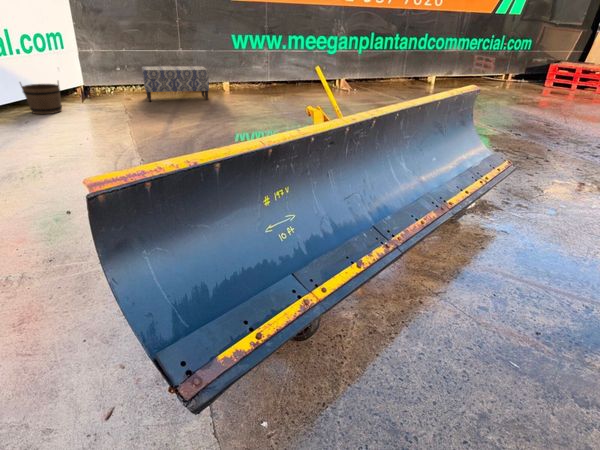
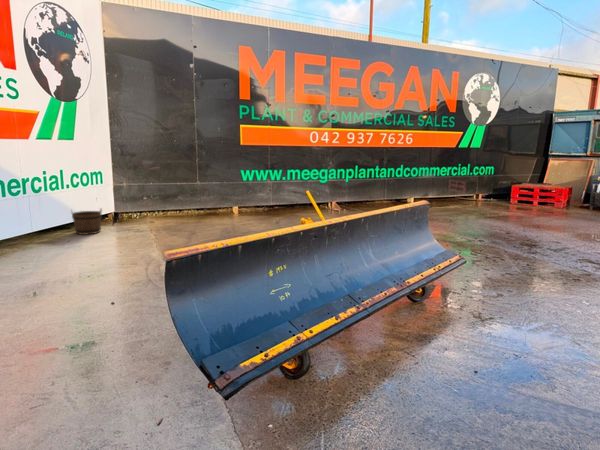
bench: present [142,66,209,102] -> none [167,195,222,223]

